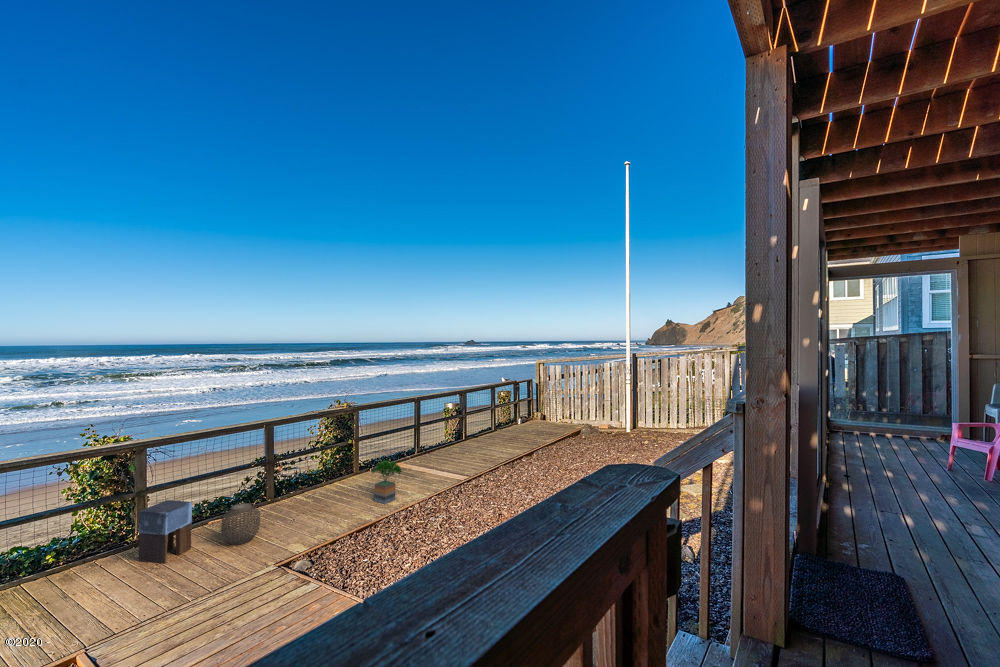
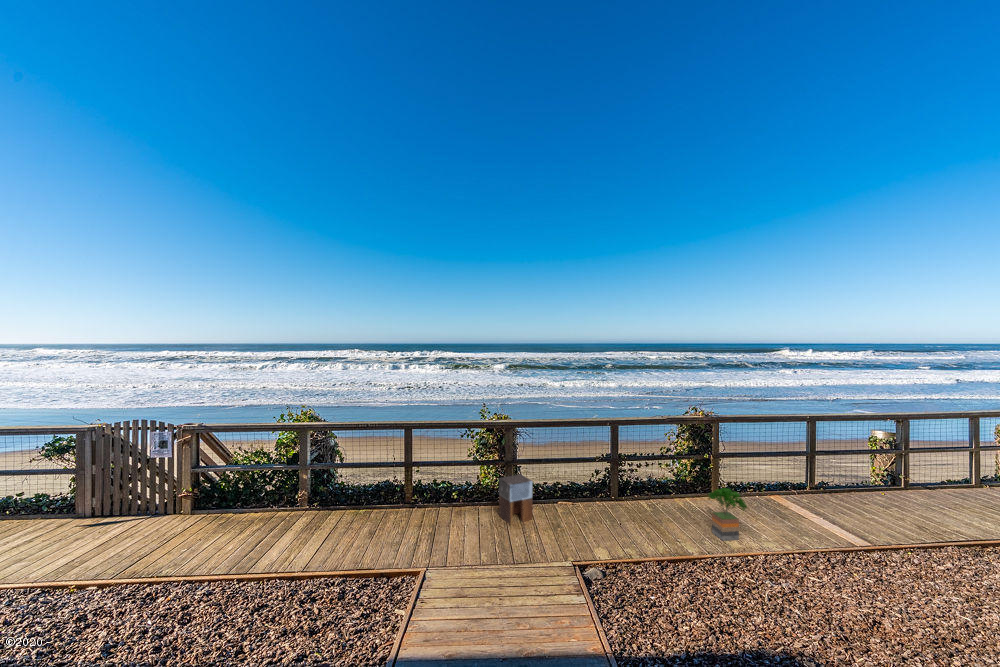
woven basket: present [221,503,260,545] -> none [551,493,582,531]

